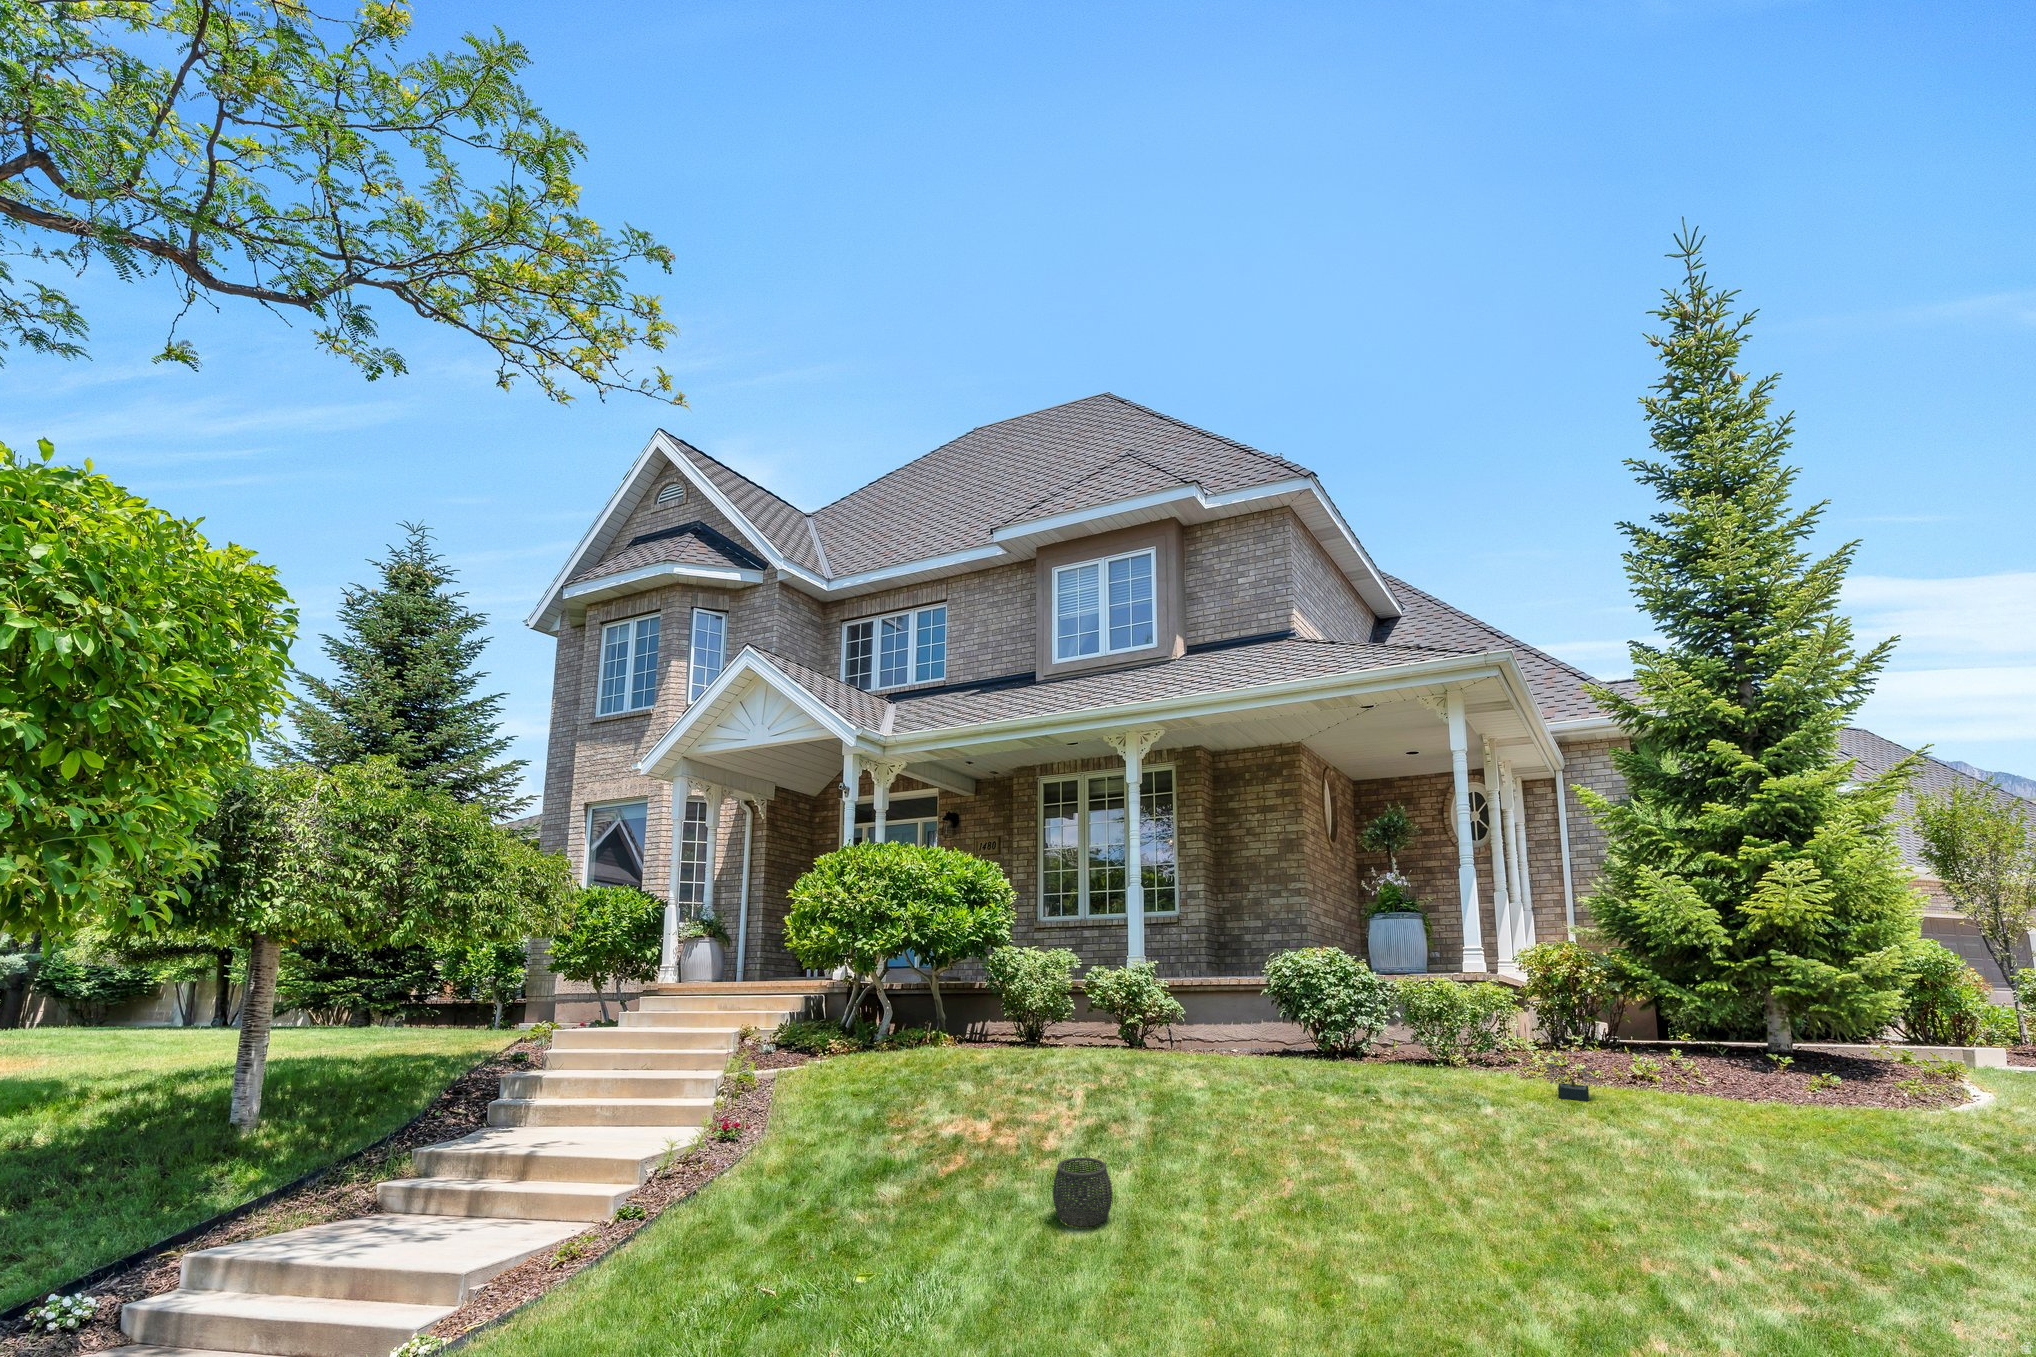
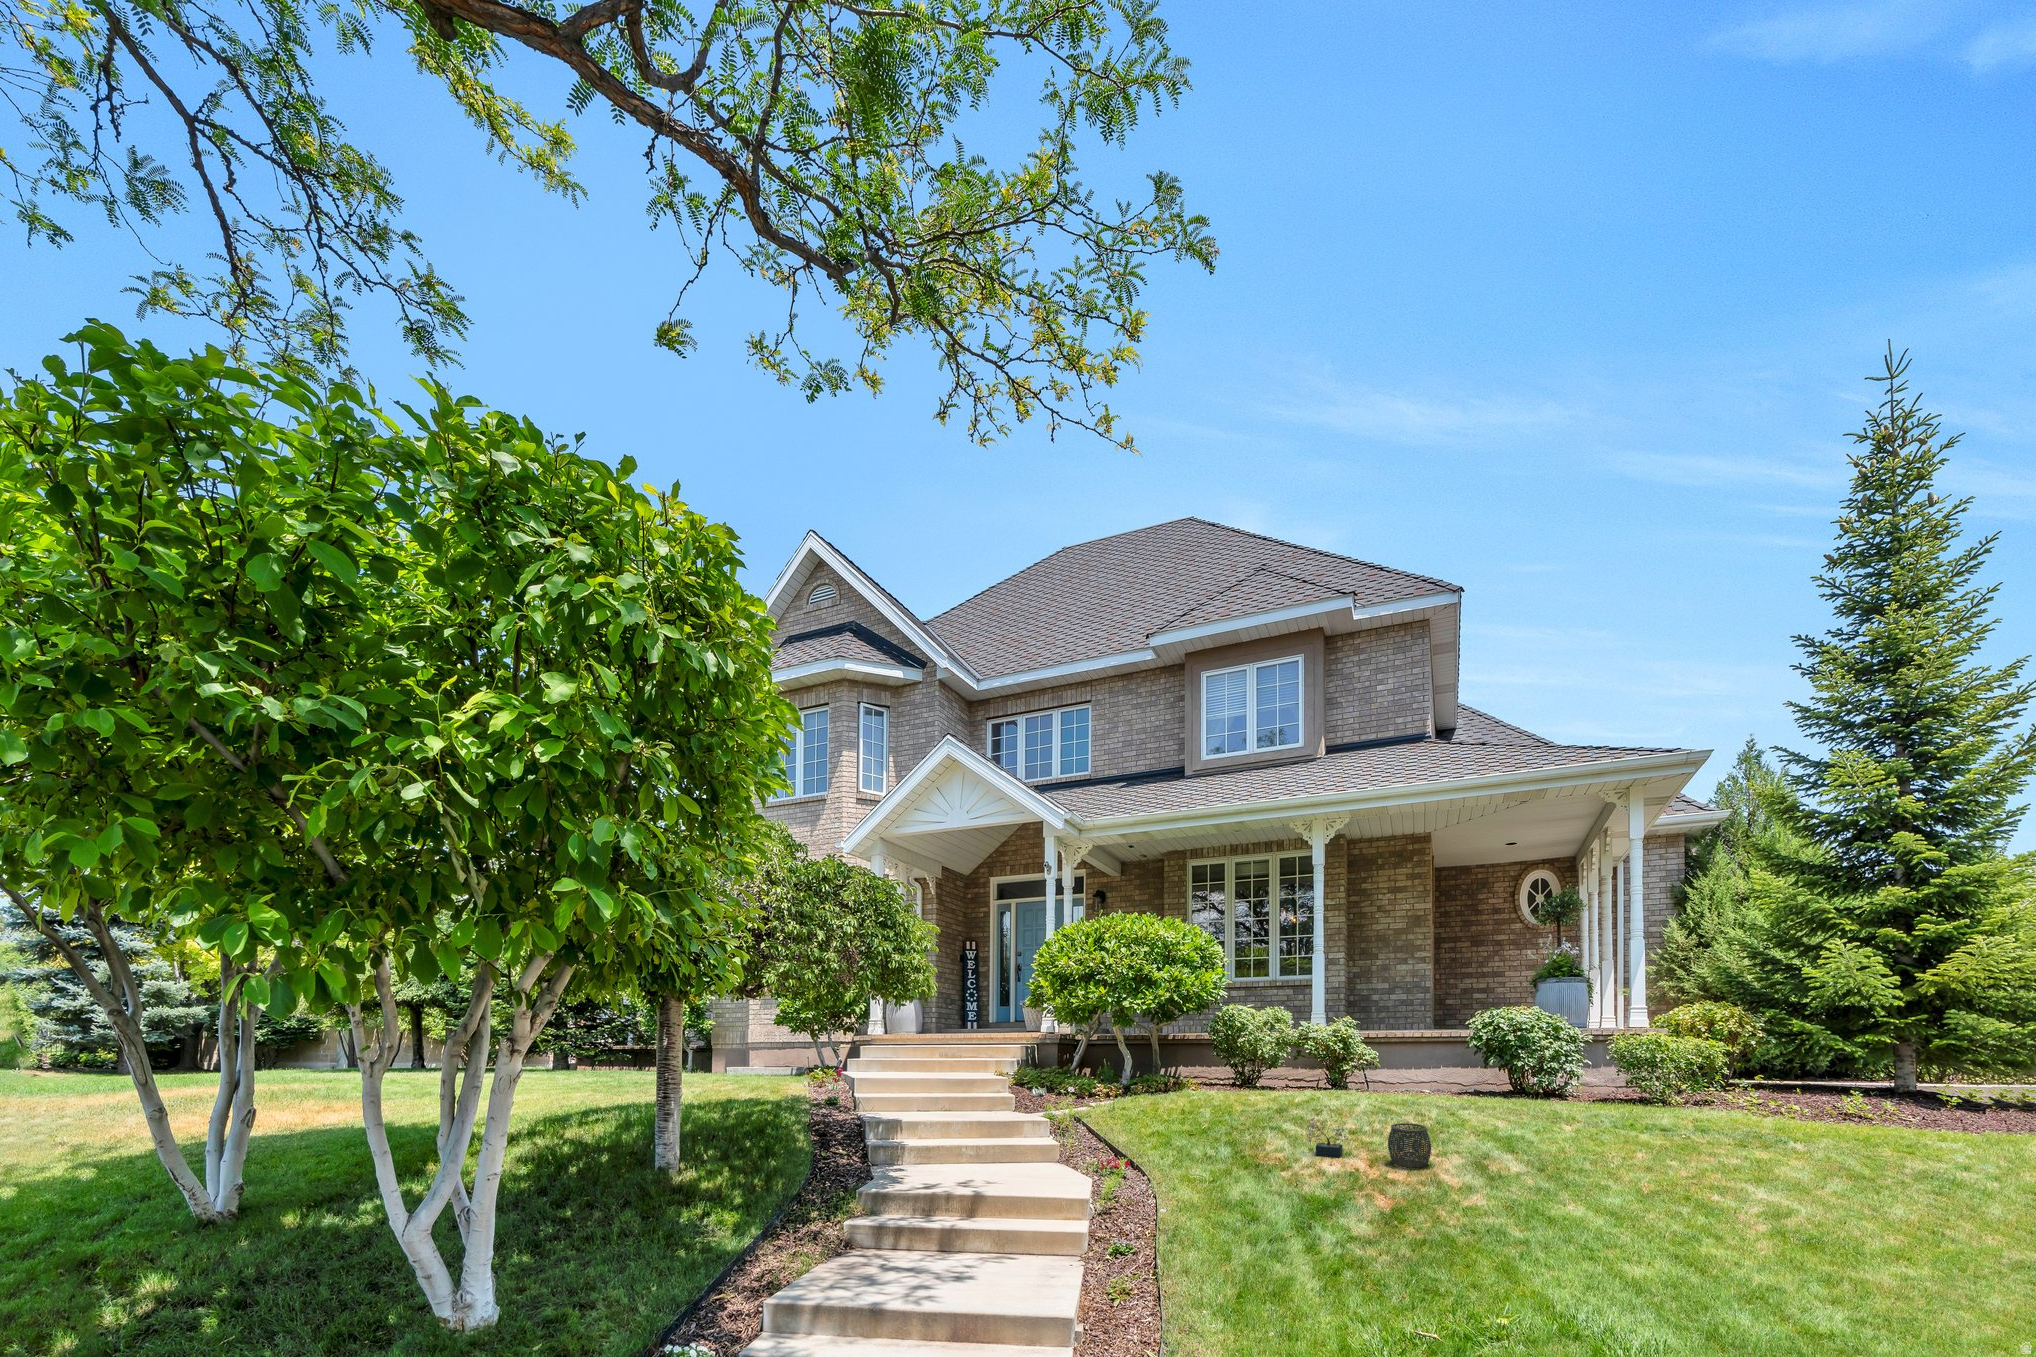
decorative plant: present [1545,1055,1597,1101] -> present [1306,1118,1348,1157]

